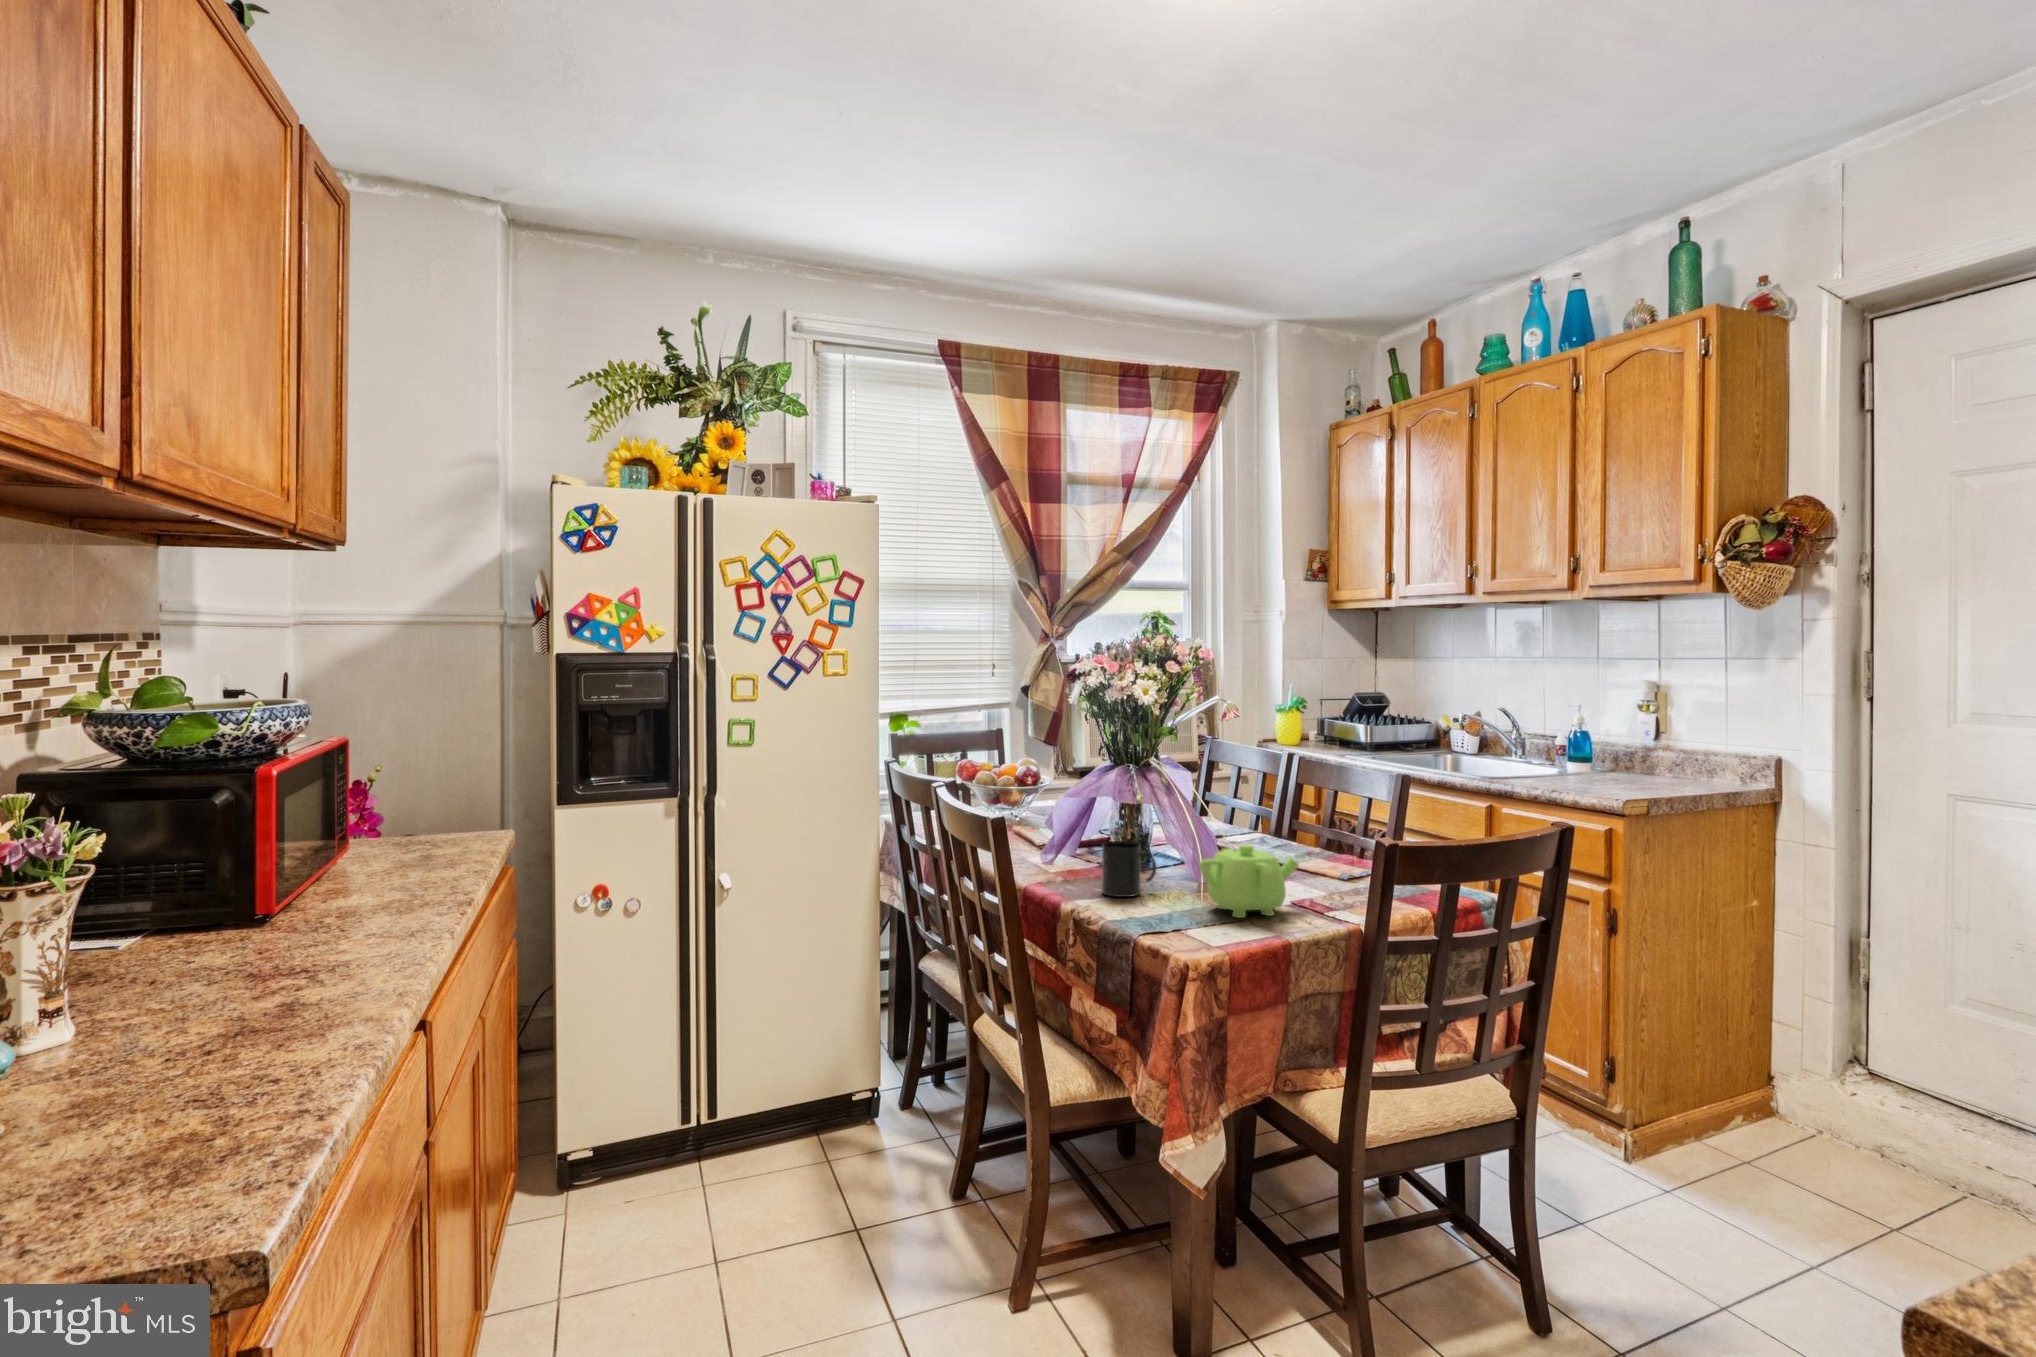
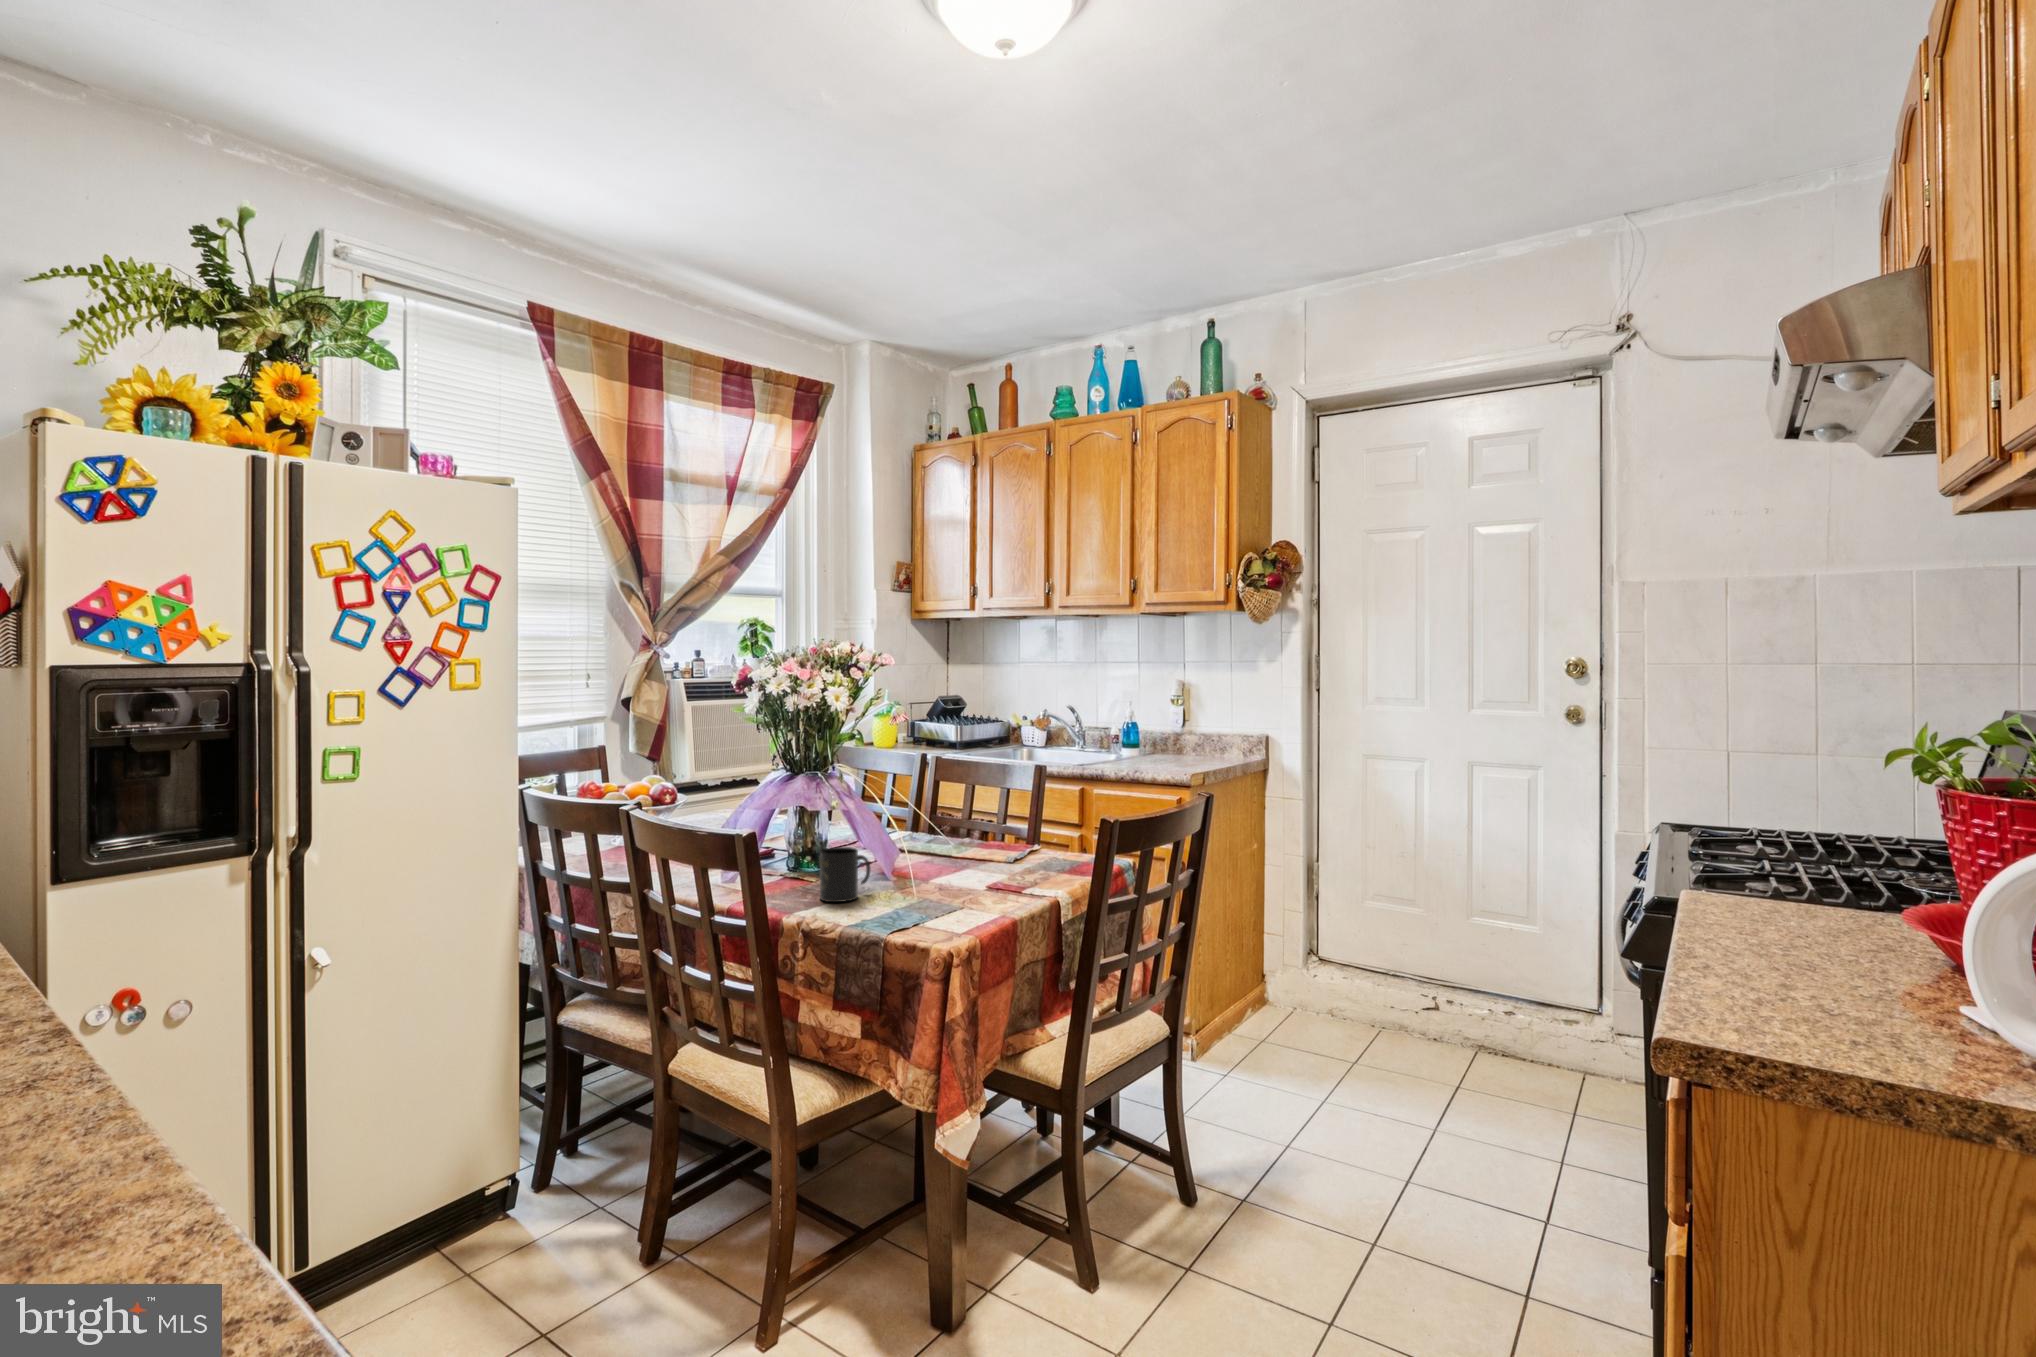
teapot: present [1199,845,1298,918] -> none [927,839,1004,907]

